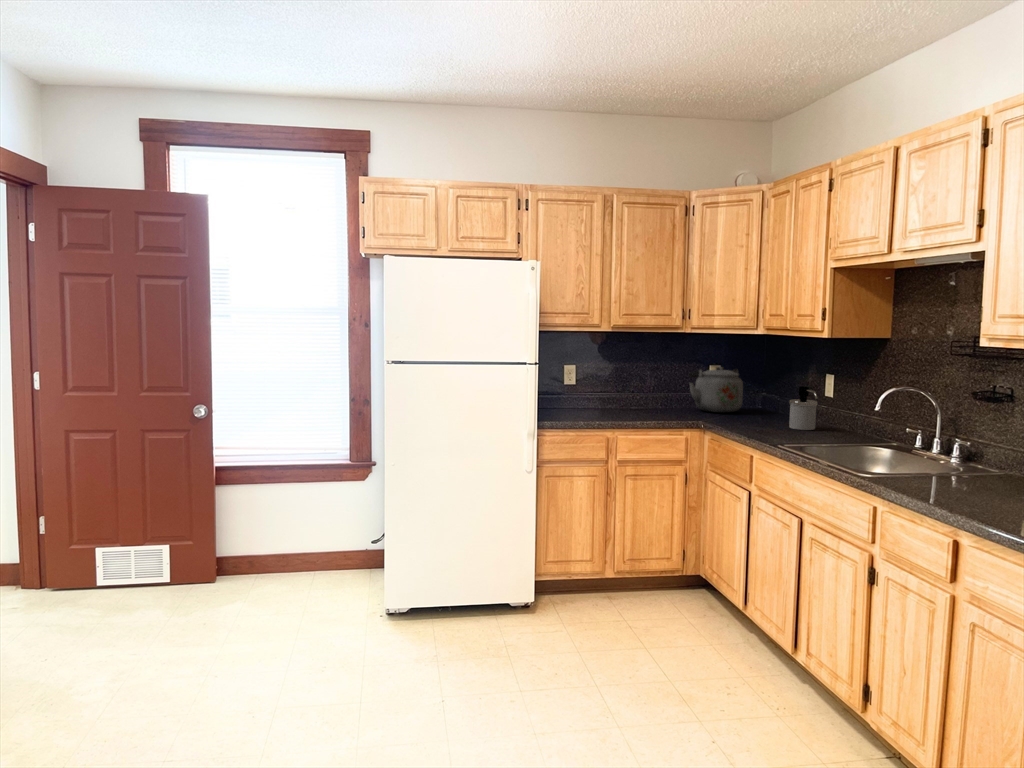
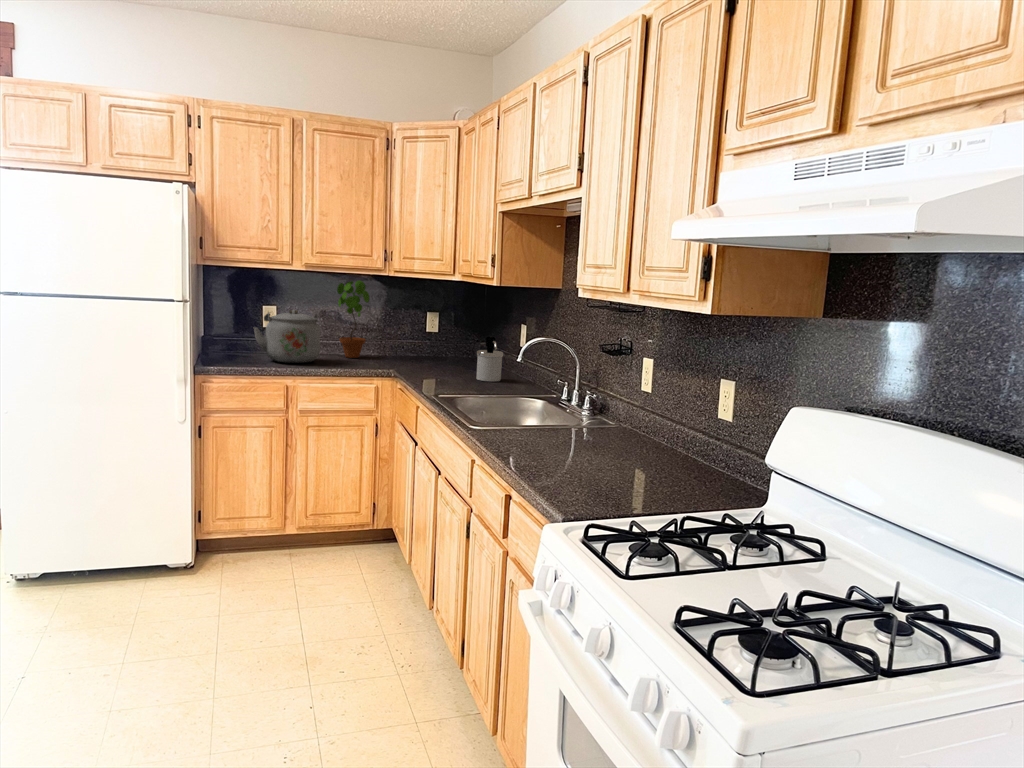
potted plant: none [632,338,663,410] -> present [337,281,370,358]
kettle: present [689,367,743,413] -> present [254,310,320,363]

